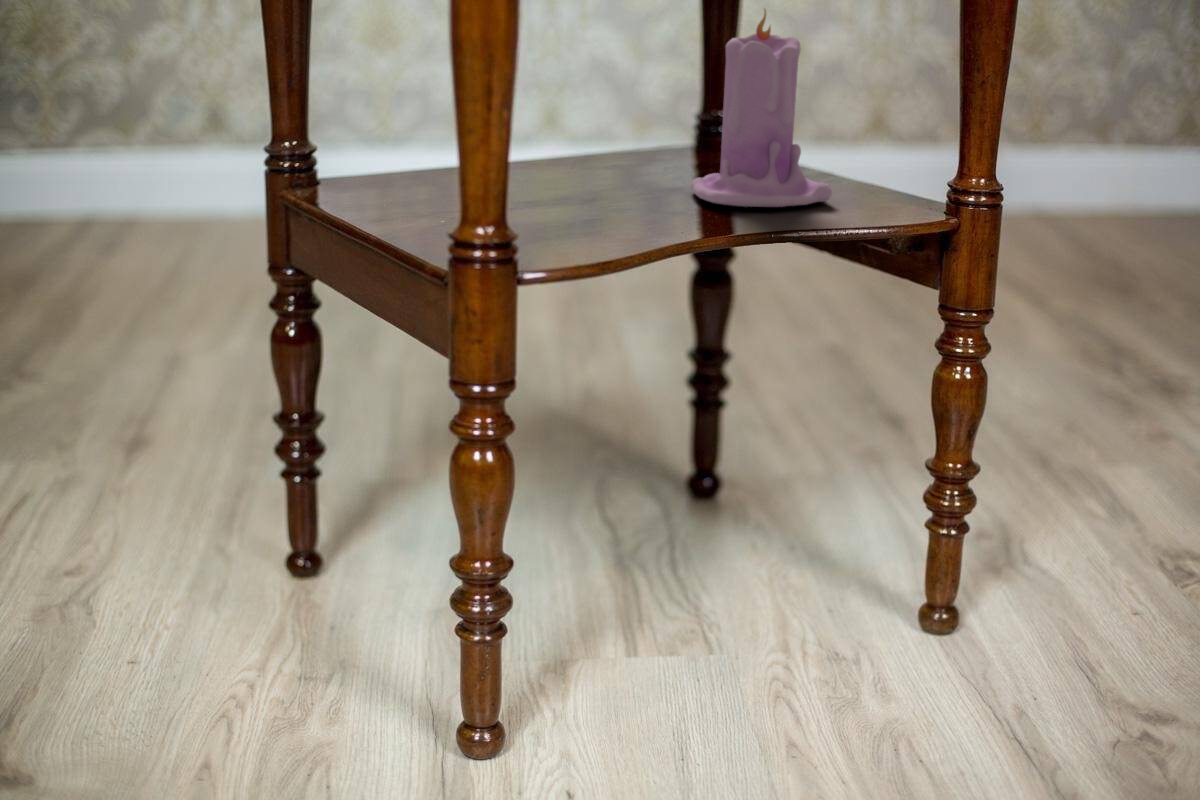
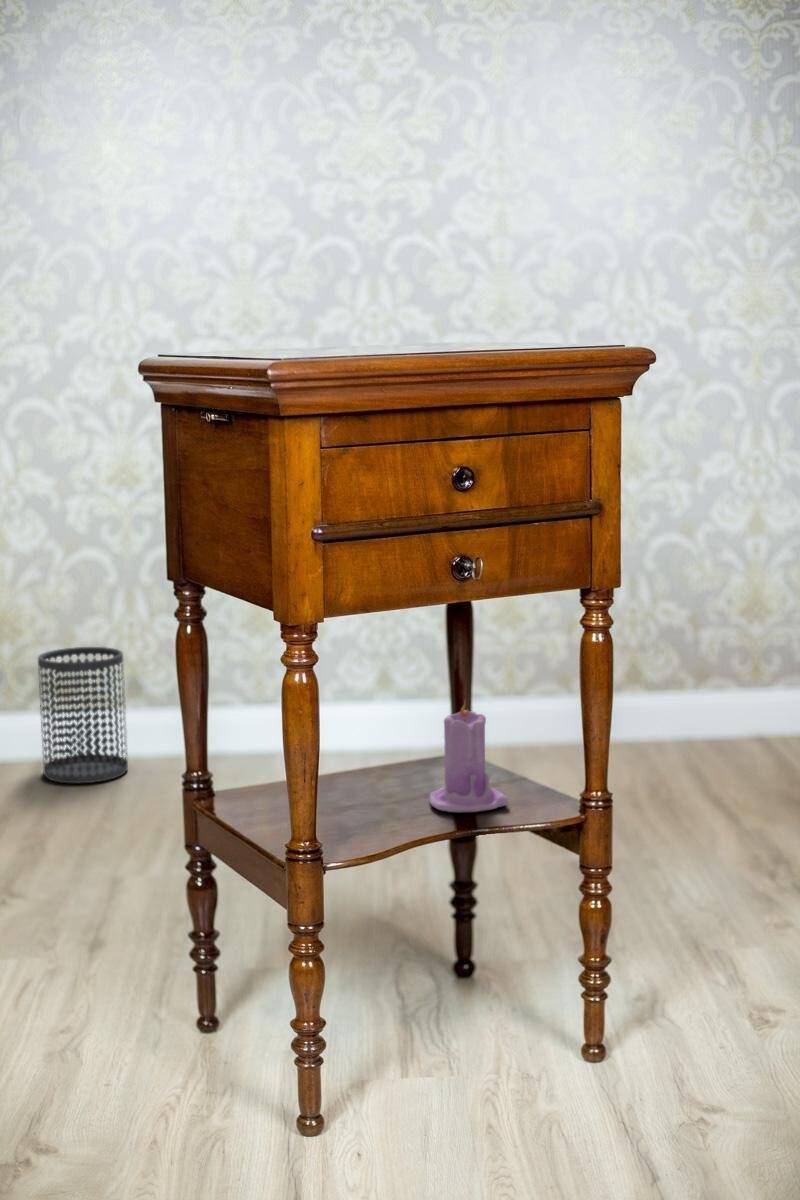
wastebasket: none [78,60,207,242] -> present [38,647,128,783]

